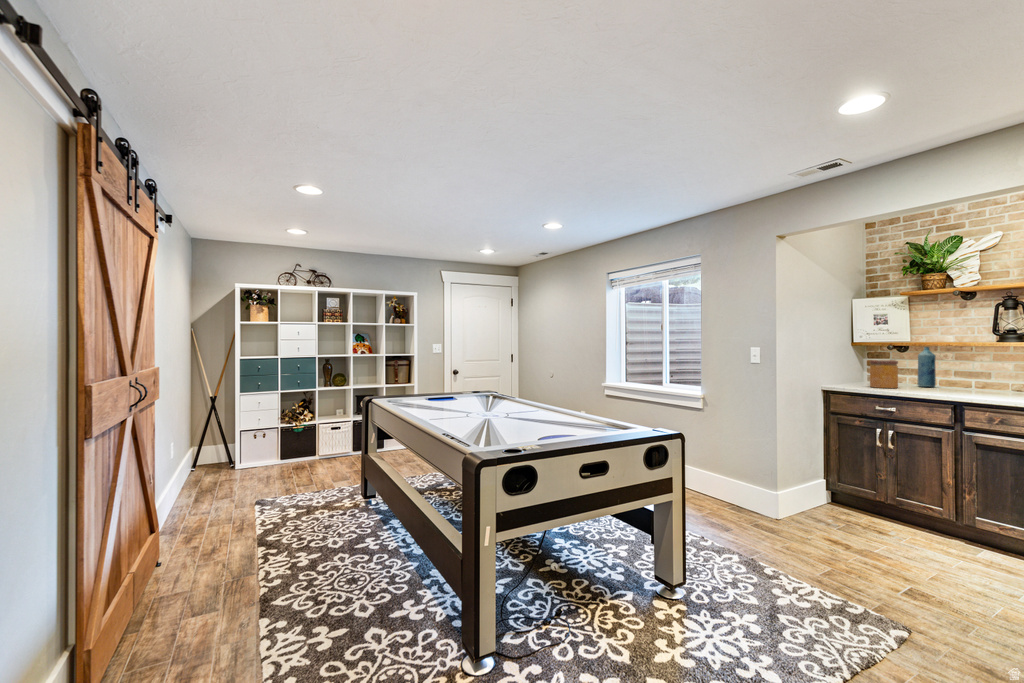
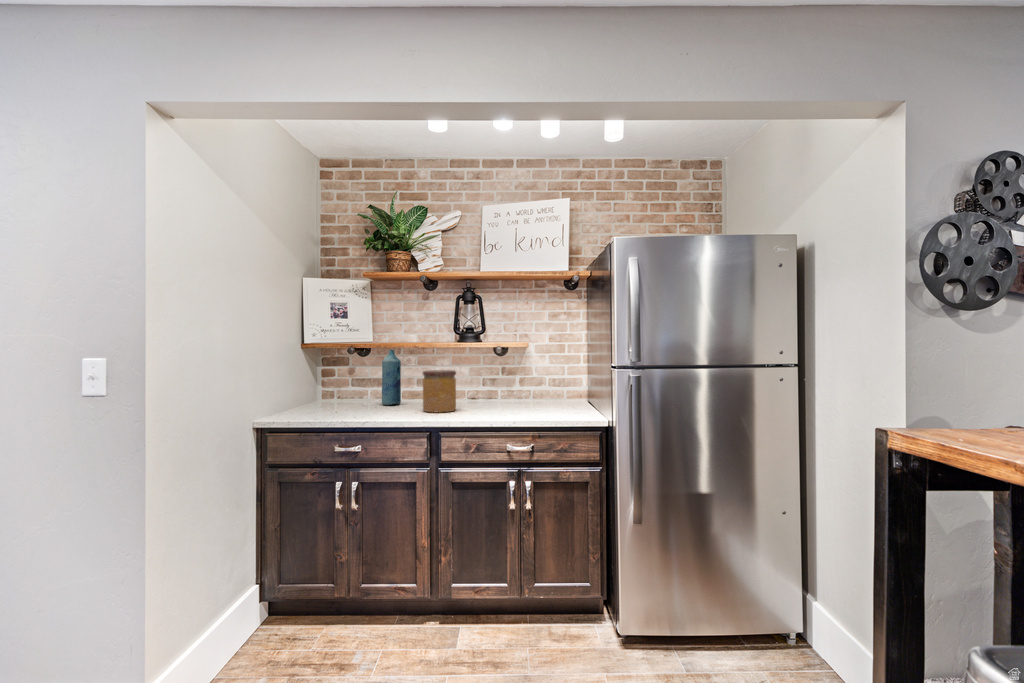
jar: present [870,360,898,388] -> present [423,370,456,412]

